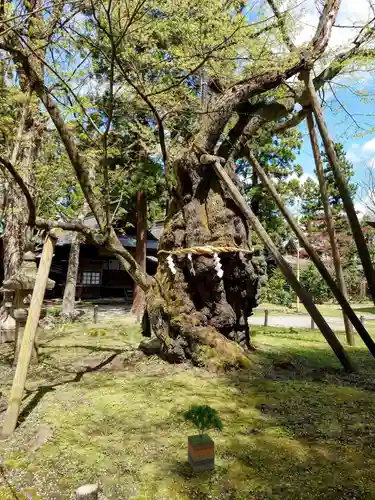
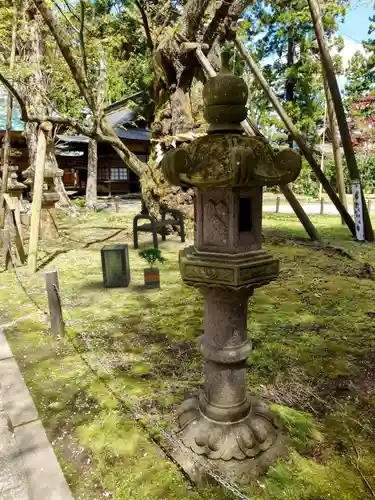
bench: none [141,331,202,390] -> present [133,209,185,249]
storage box: none [129,396,165,470] -> present [100,244,131,288]

